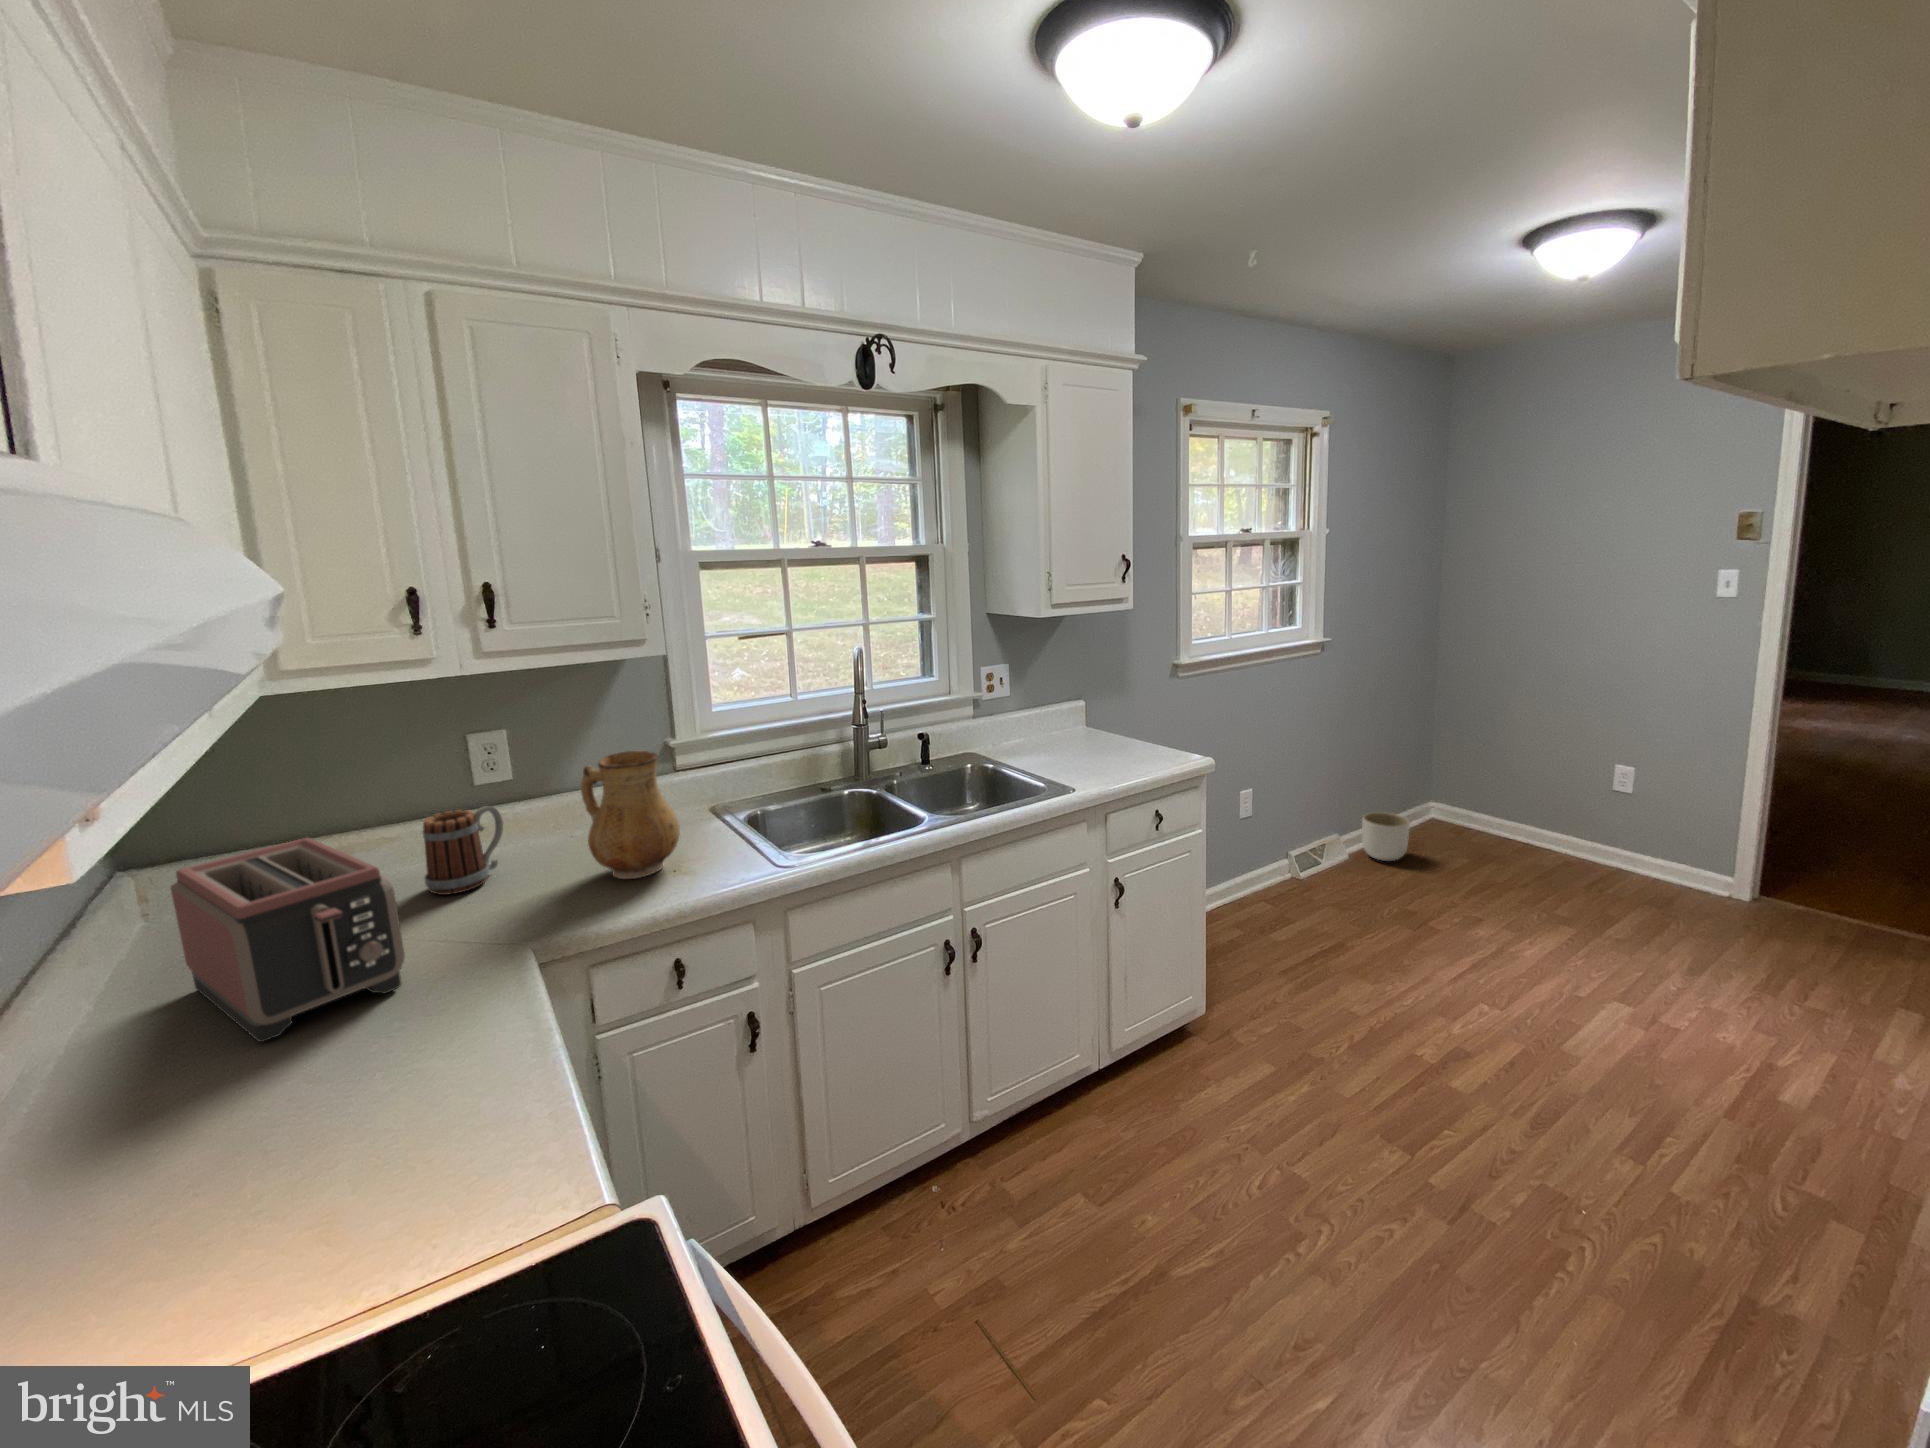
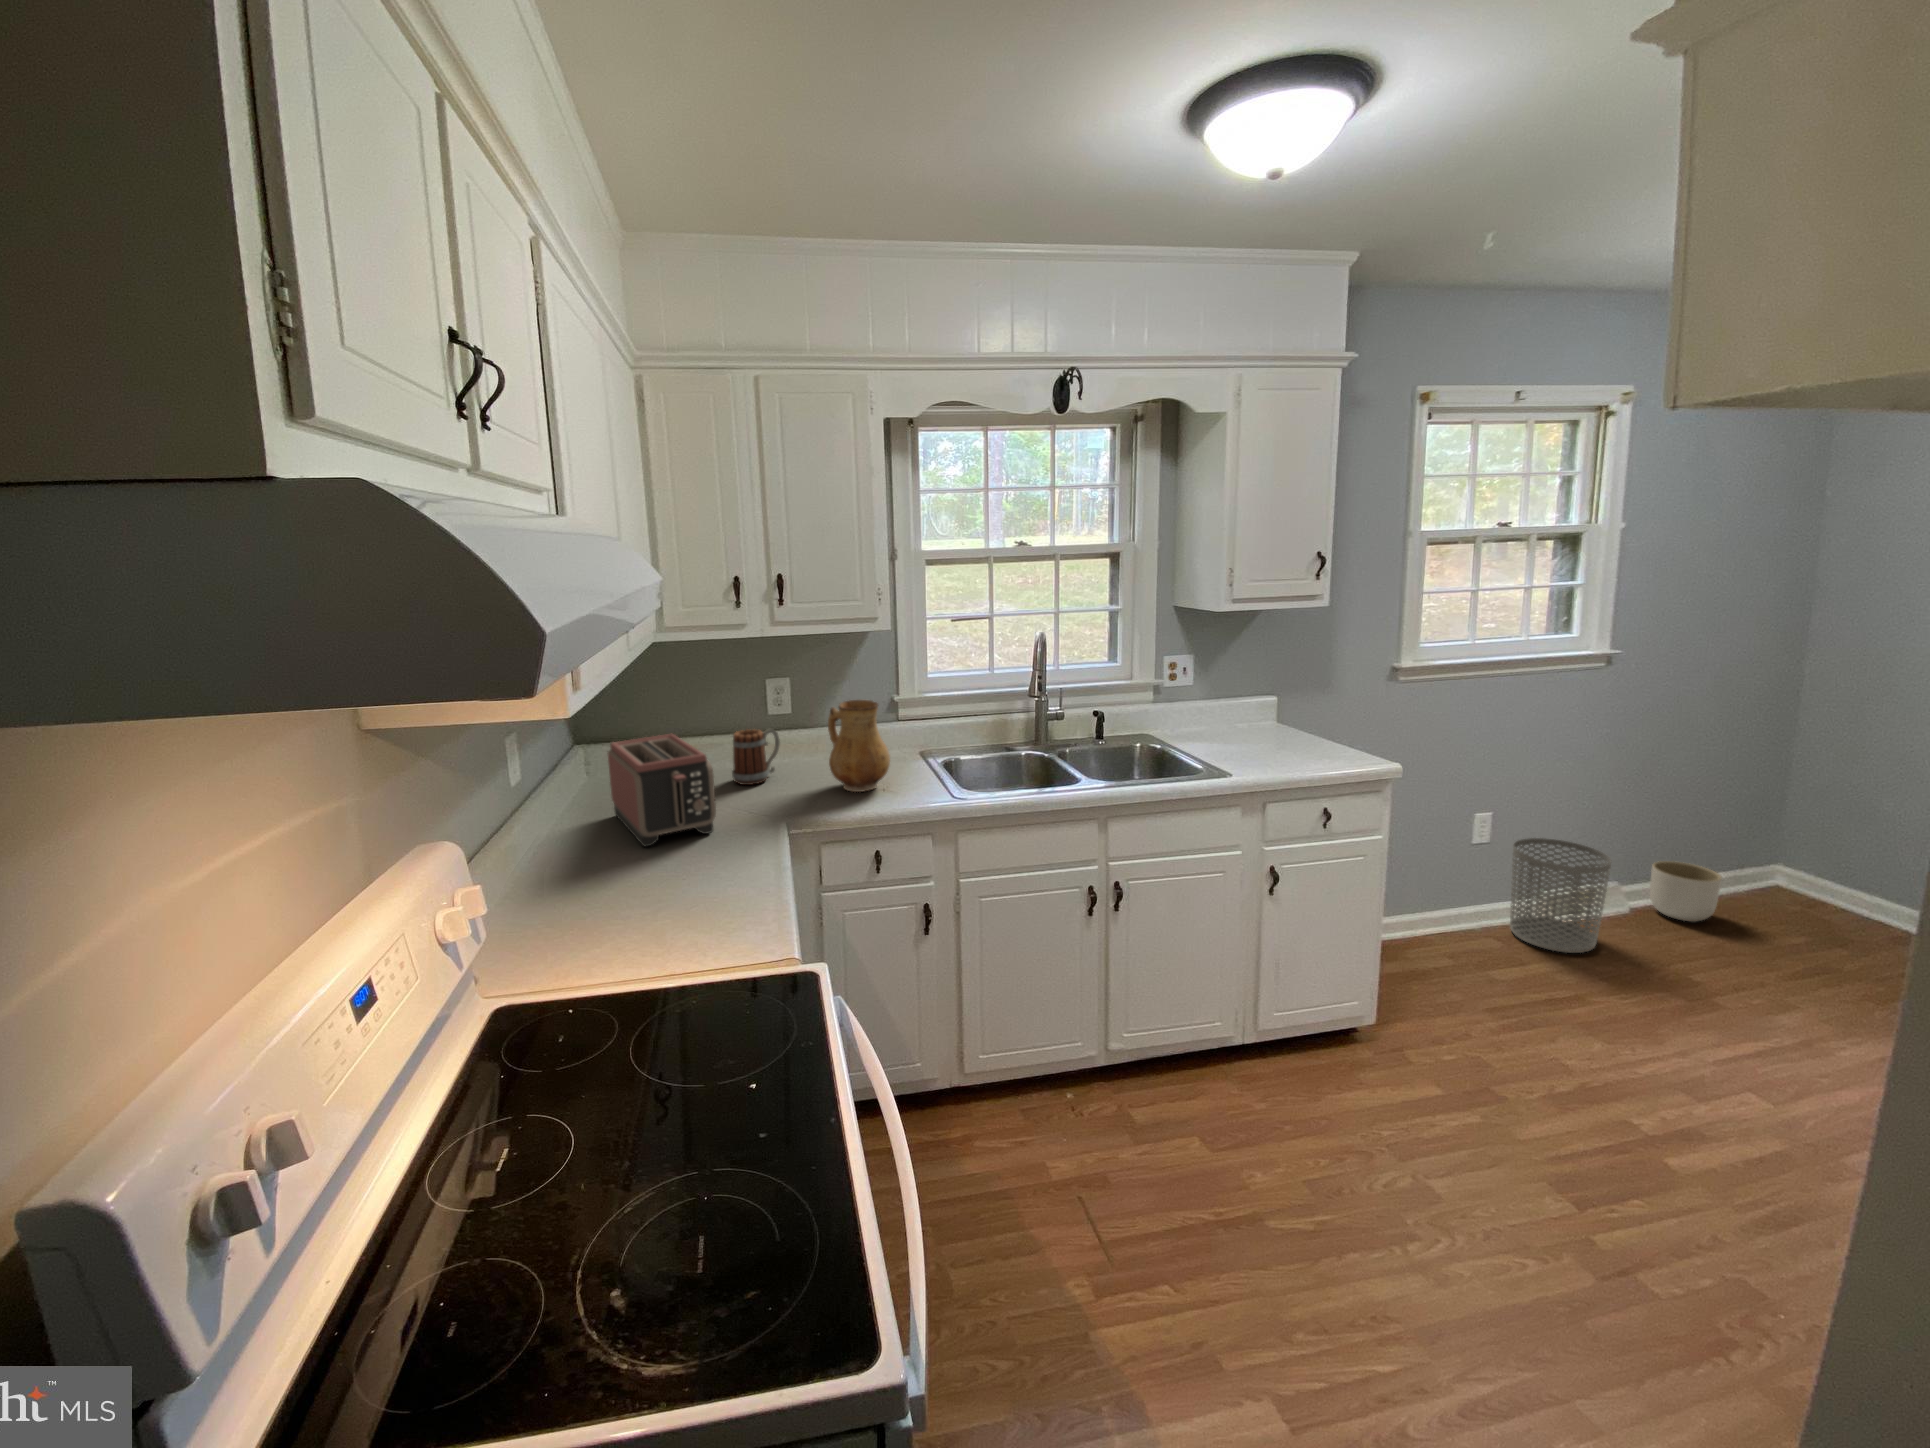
waste bin: none [1275,808,1349,908] -> present [1510,838,1611,953]

